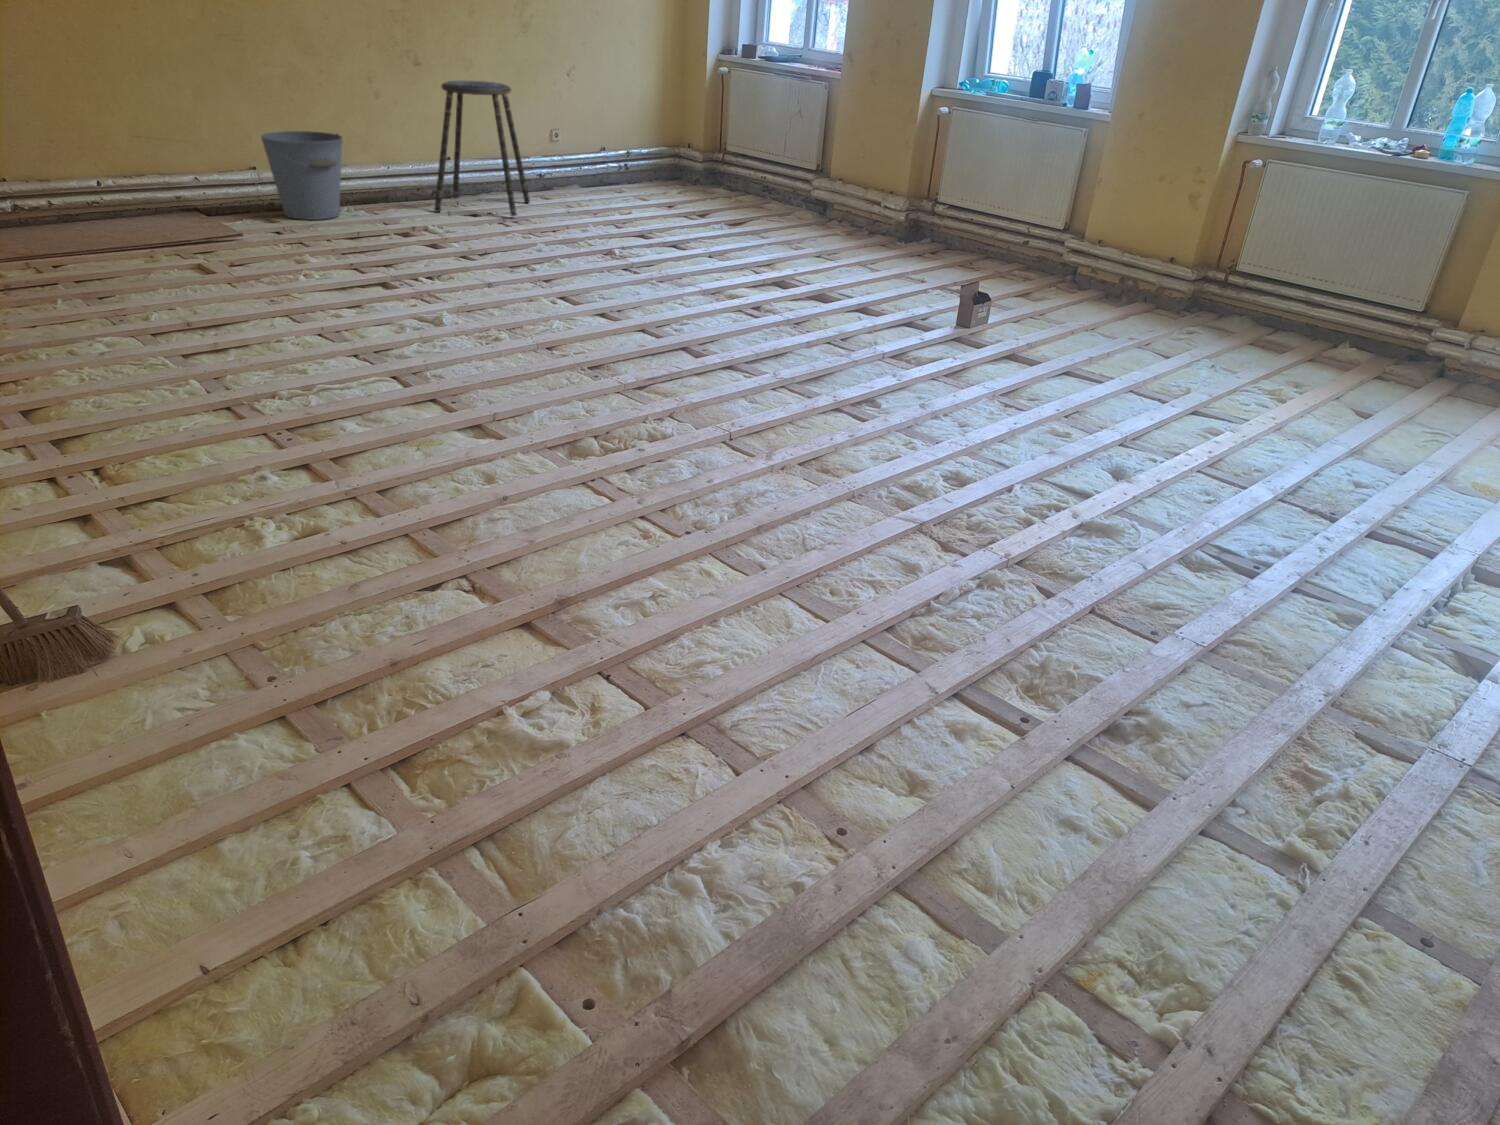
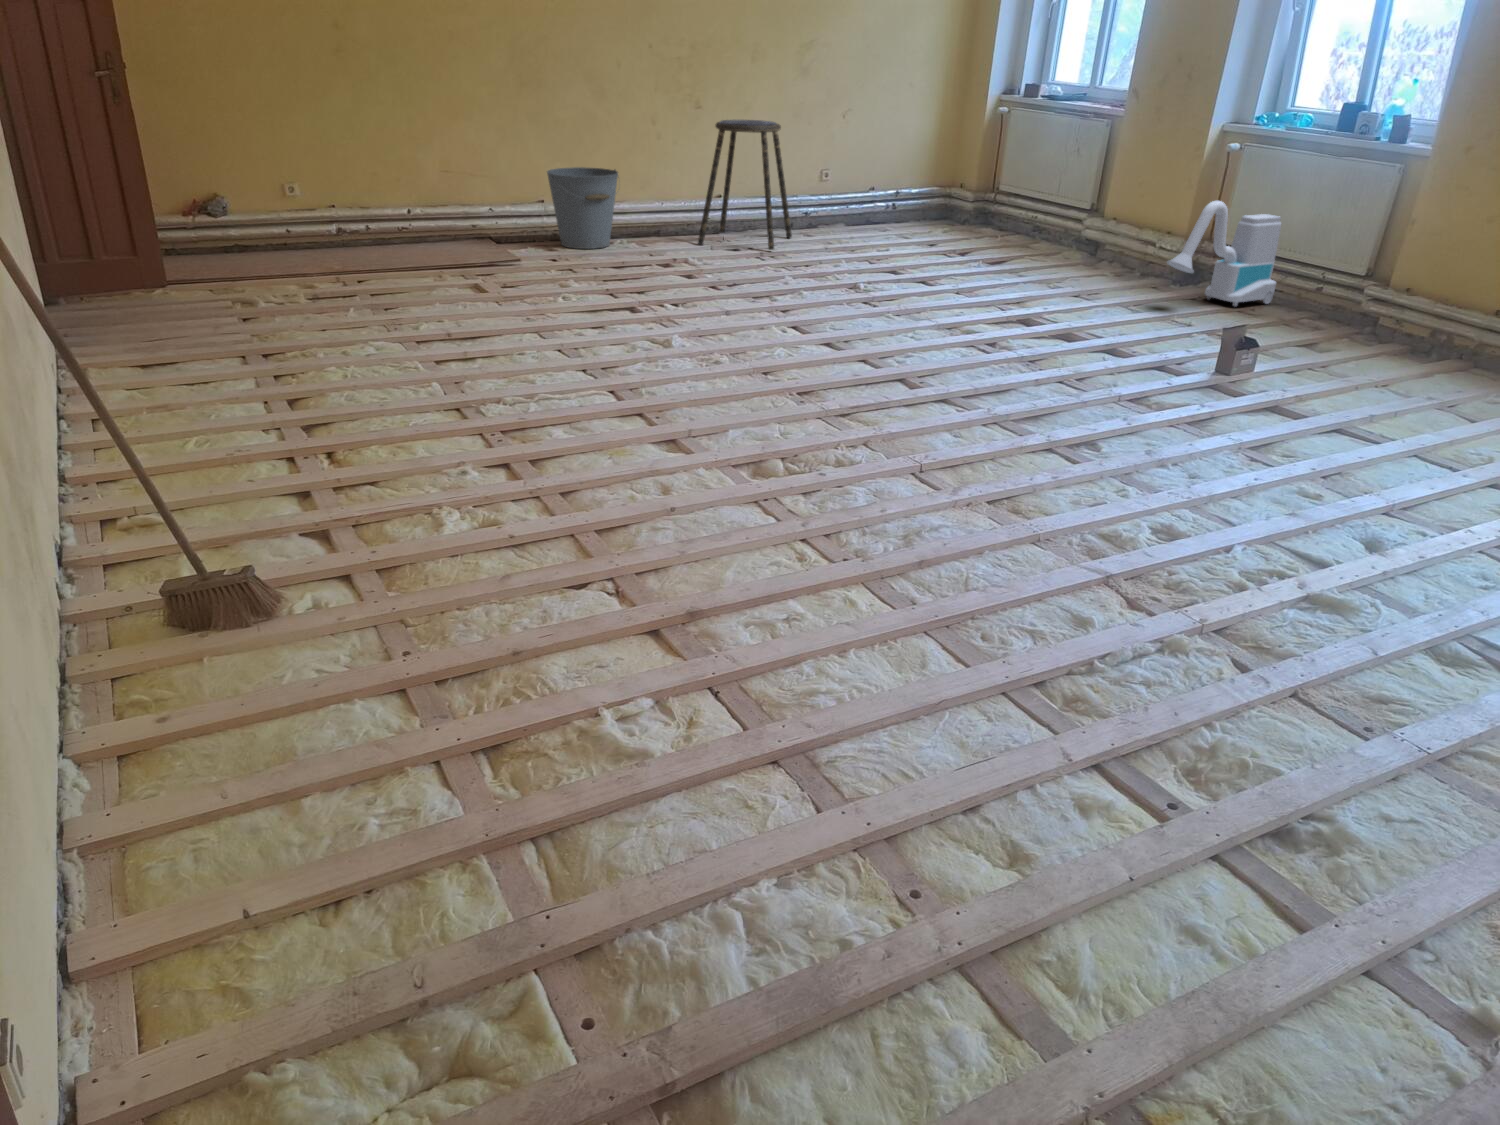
vacuum cleaner: none [896,165,987,262] -> present [1167,201,1281,307]

